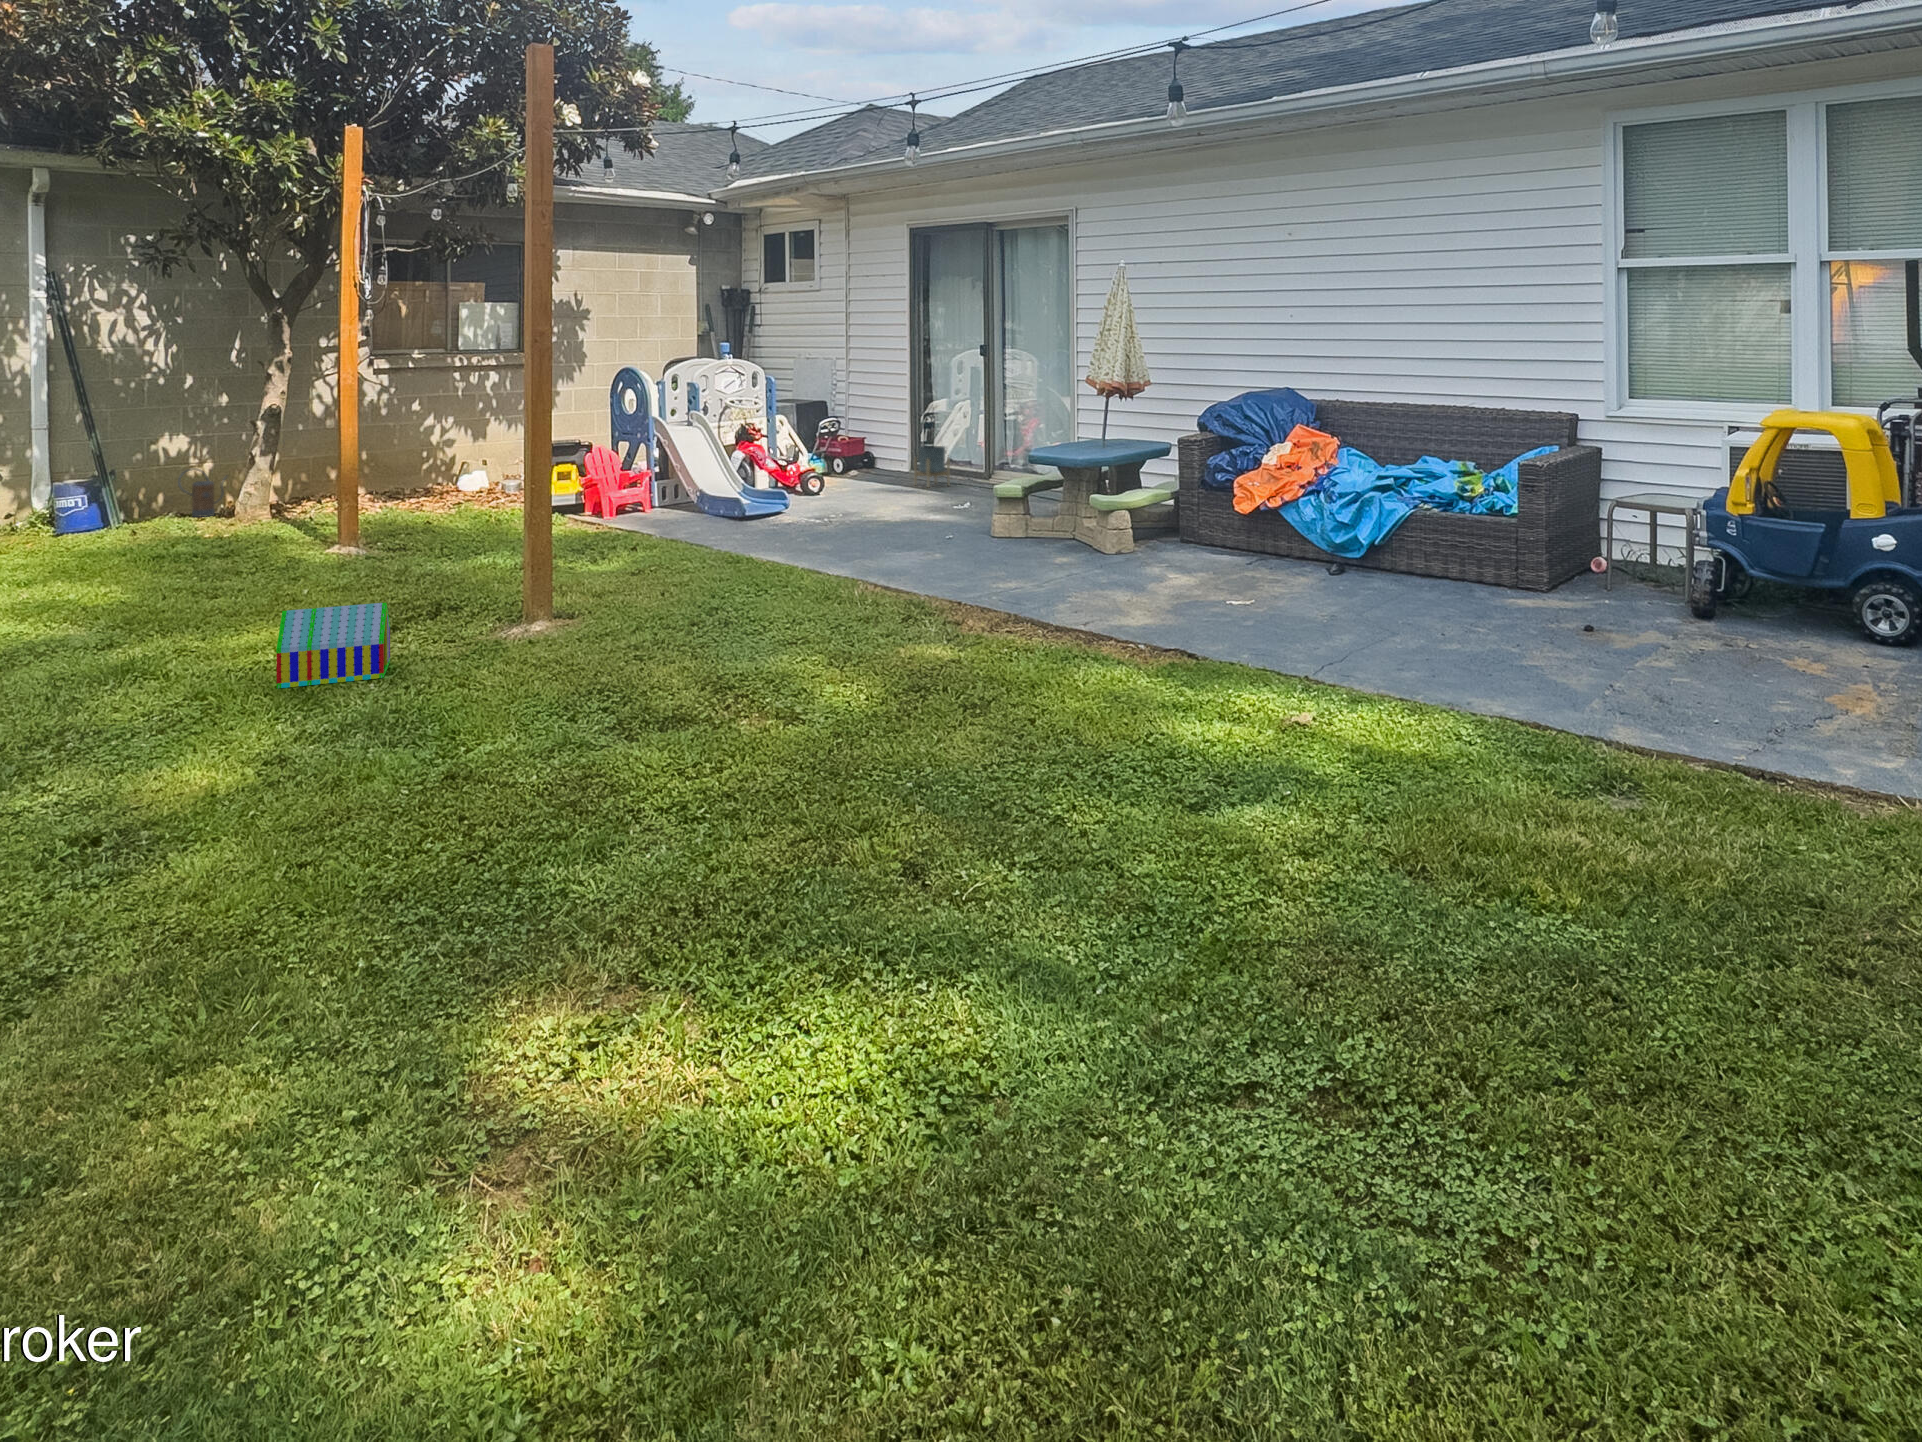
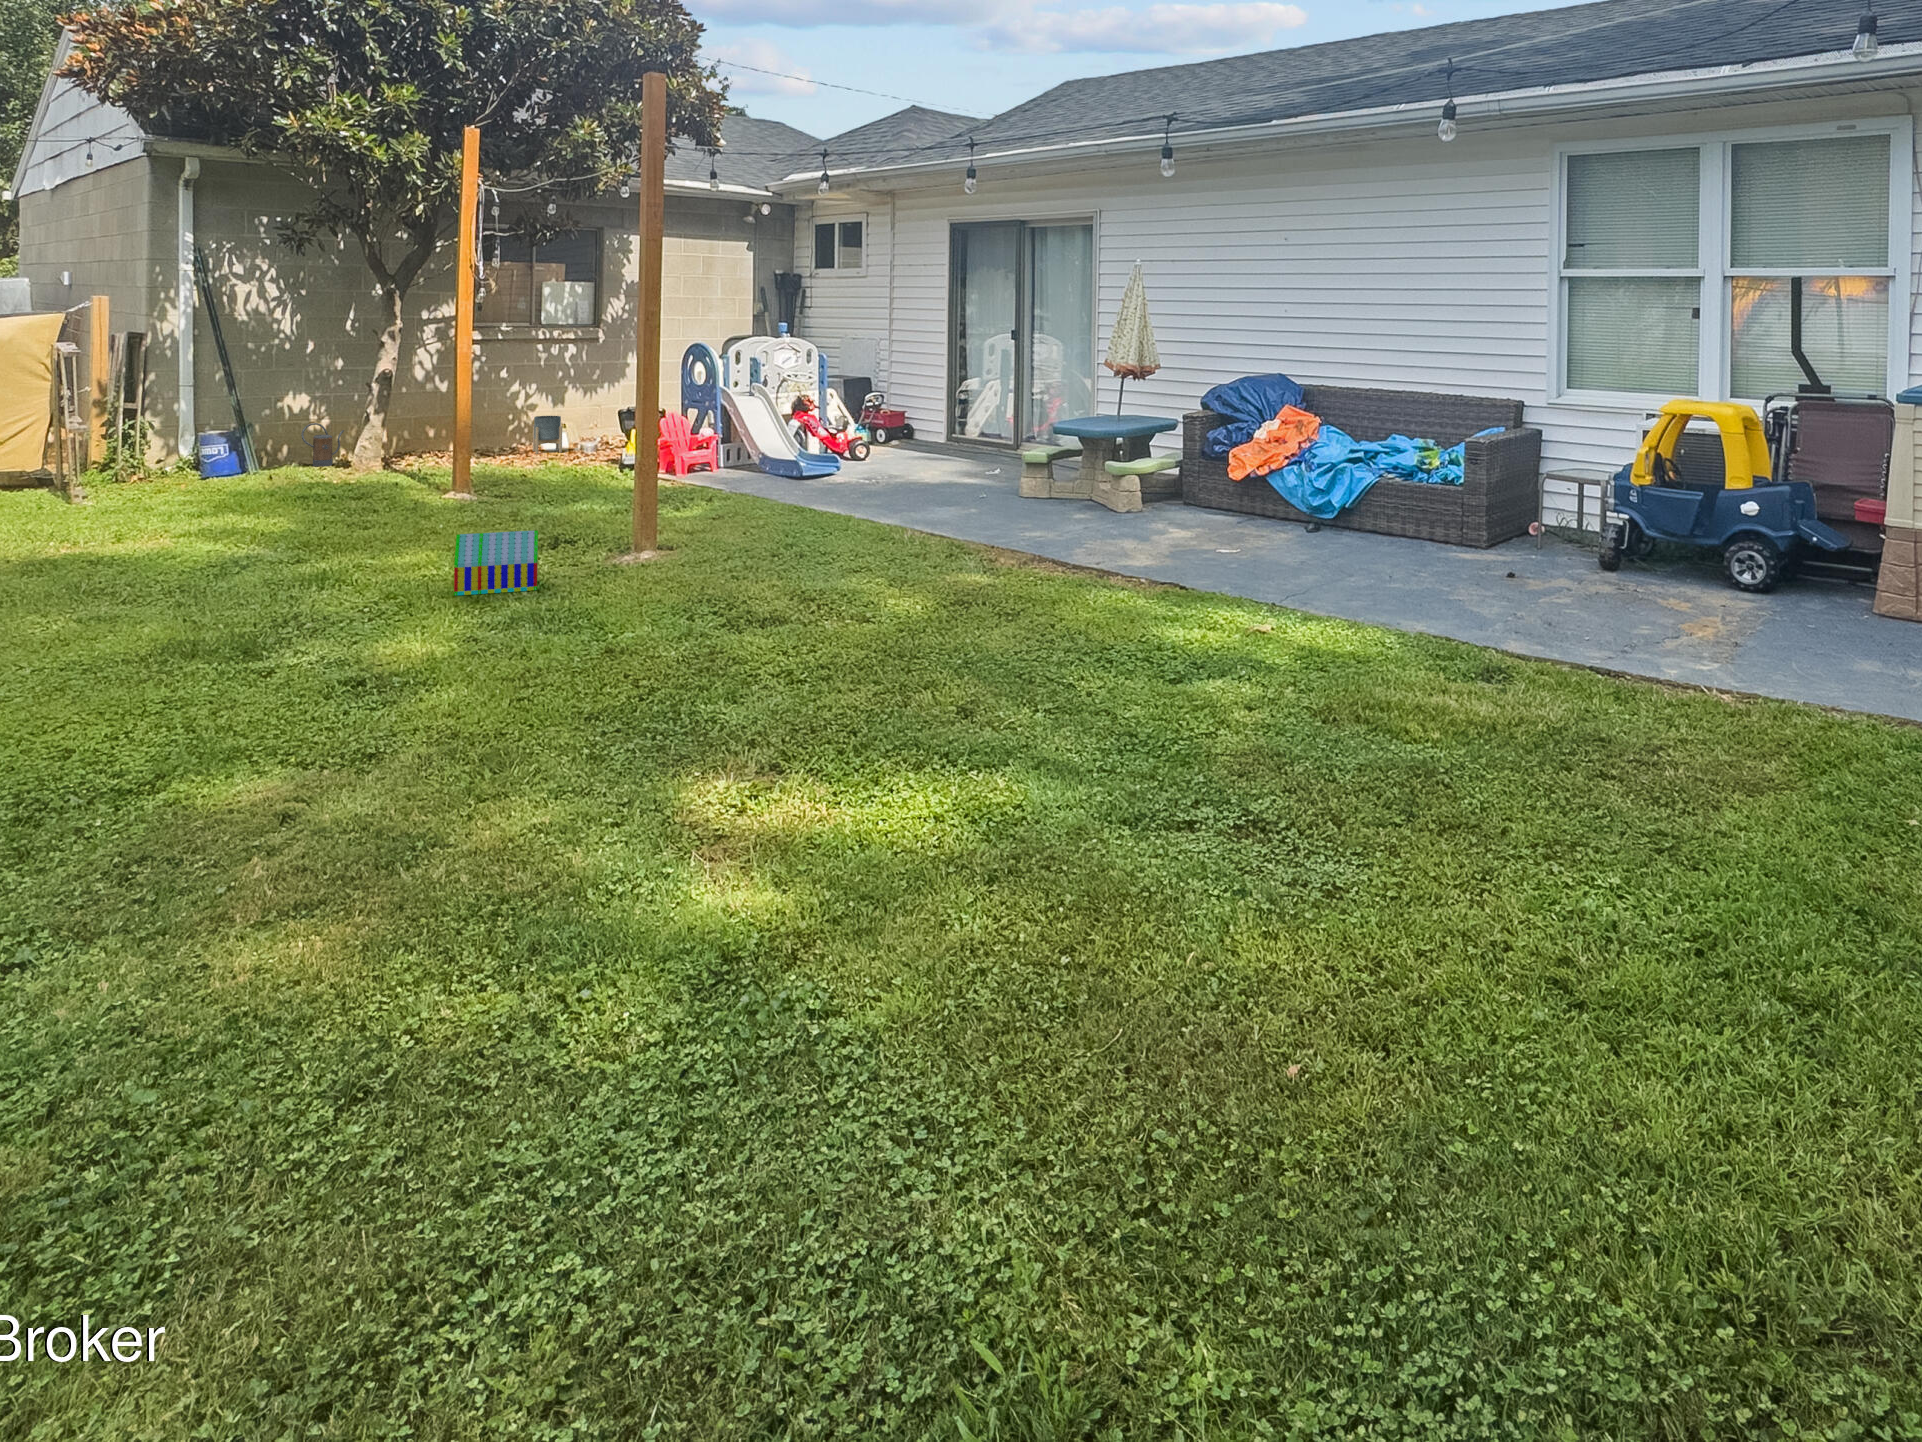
planter: present [914,446,950,487] -> present [533,416,562,454]

